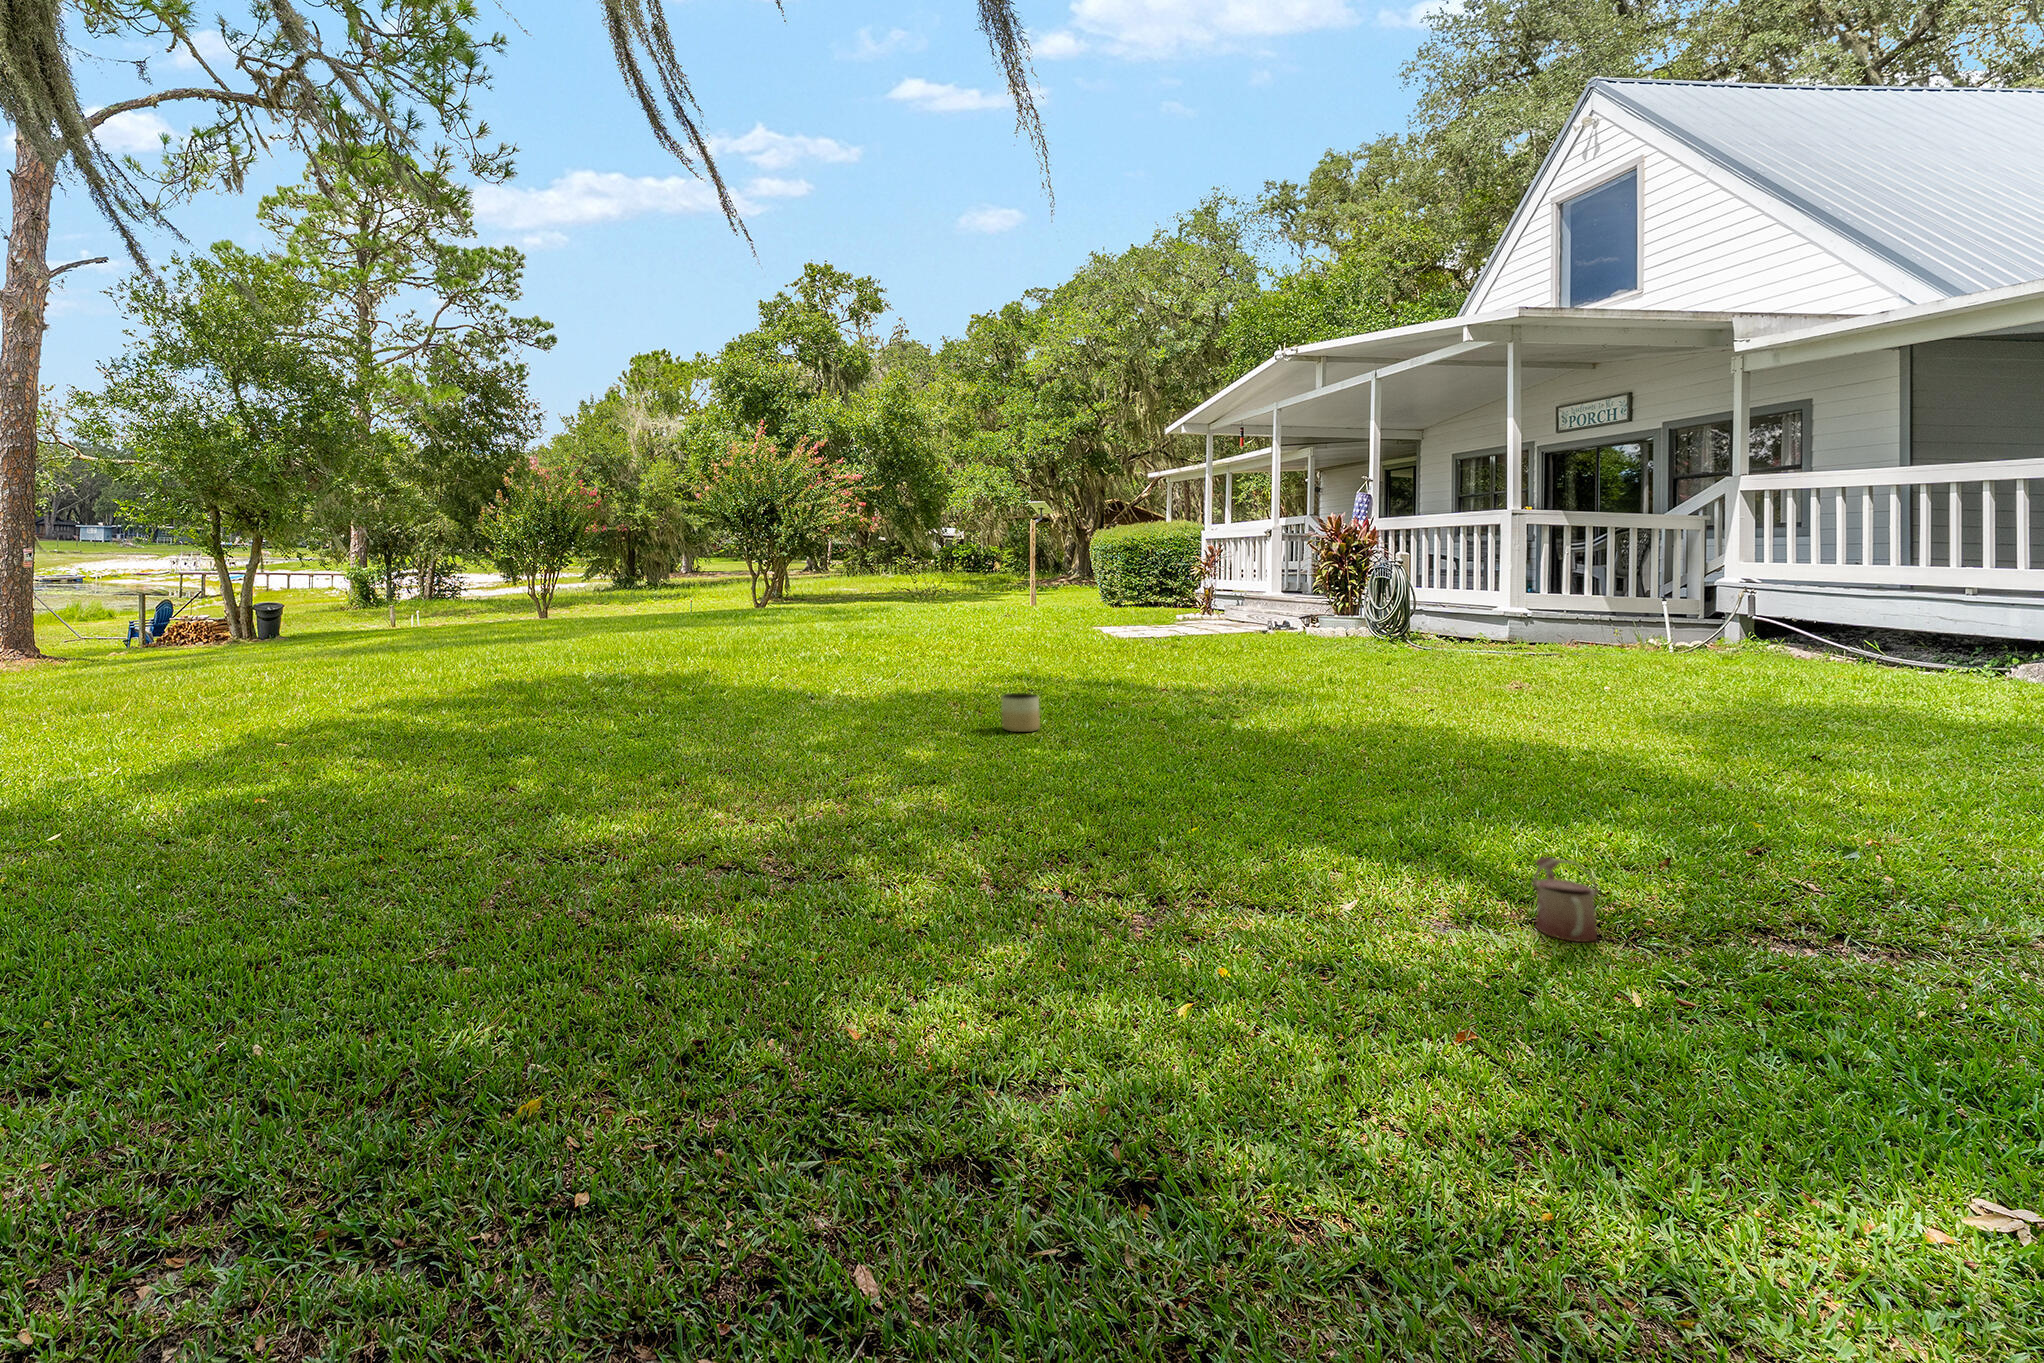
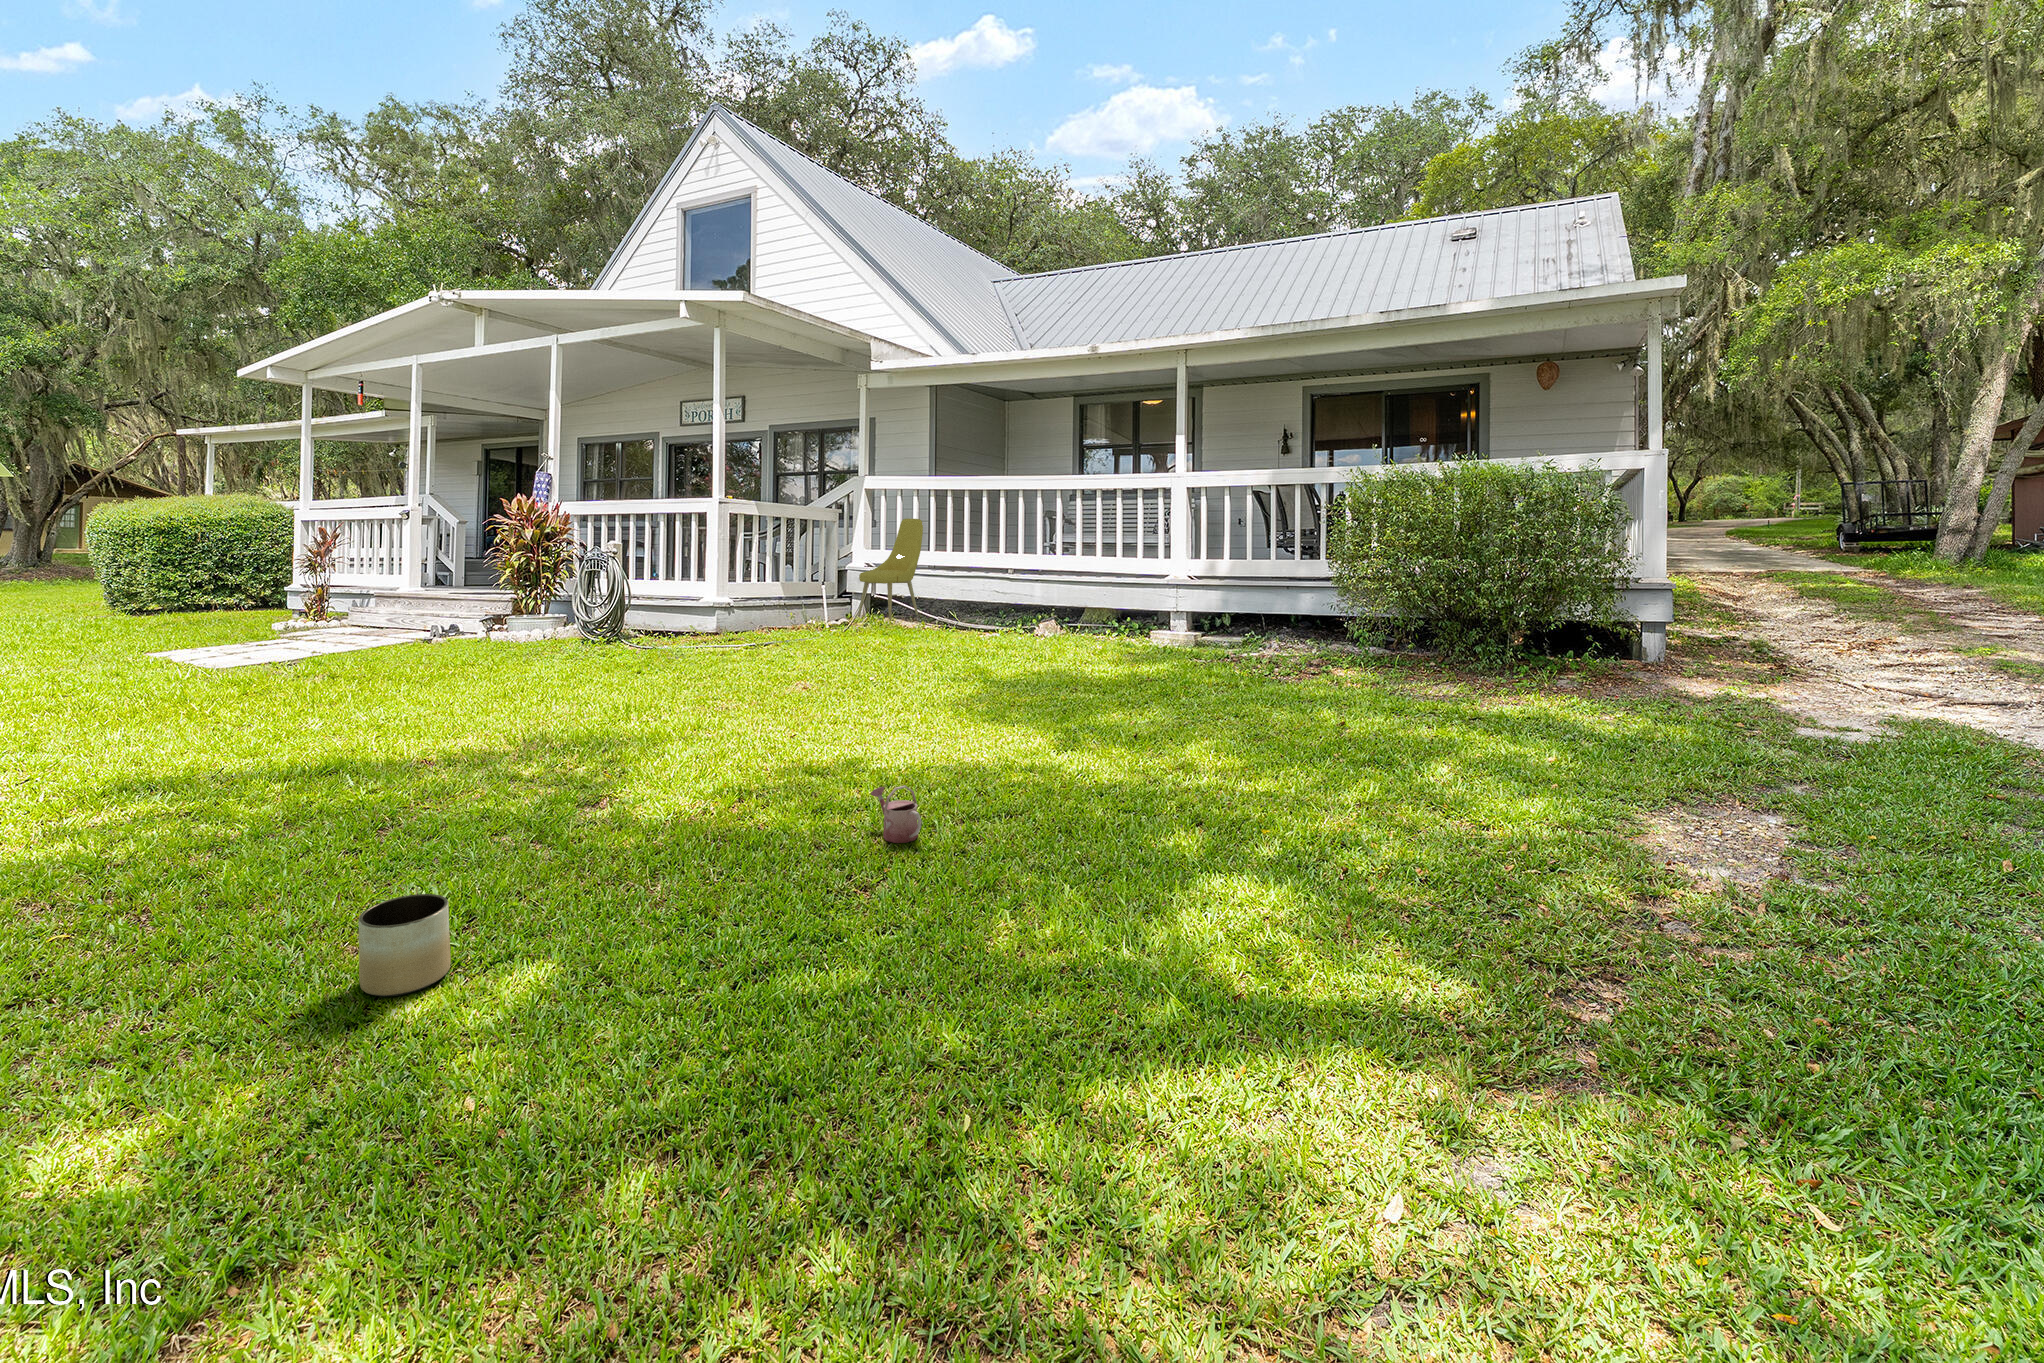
chair: none [1709,525,1820,646] -> present [858,519,923,620]
watering can: present [1532,857,1599,942] -> present [871,785,922,843]

